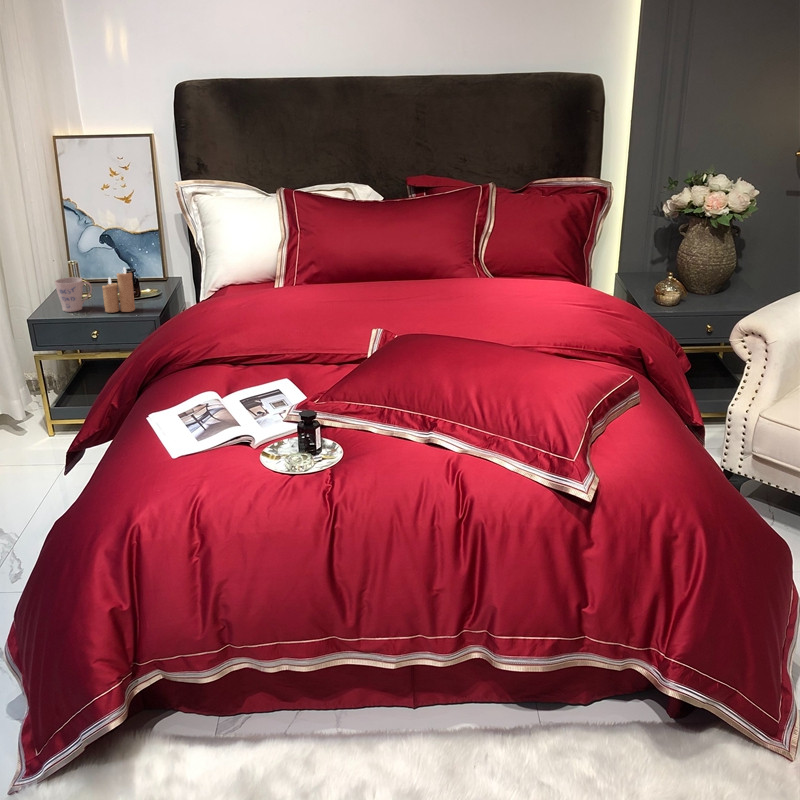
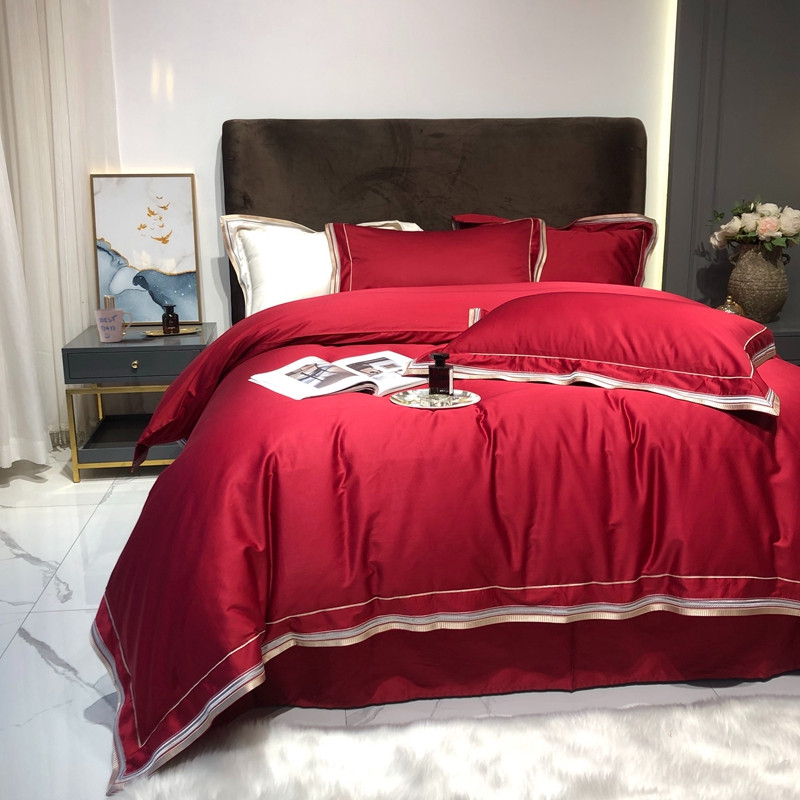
candle: present [102,267,135,312] -> none [145,294,179,342]

